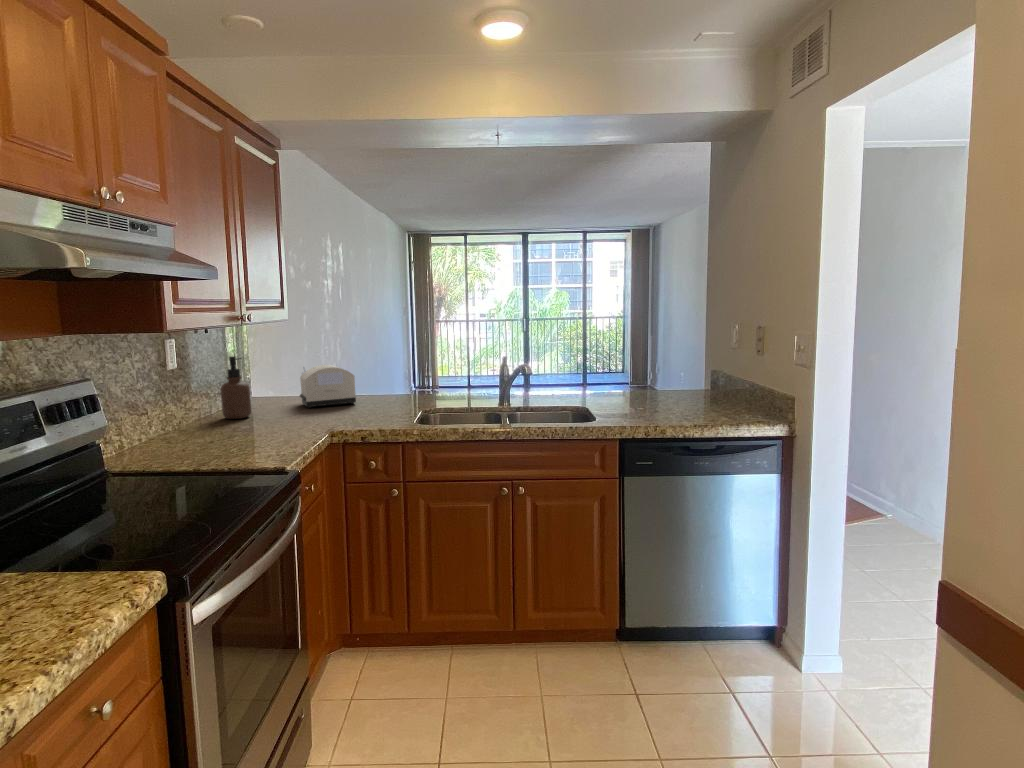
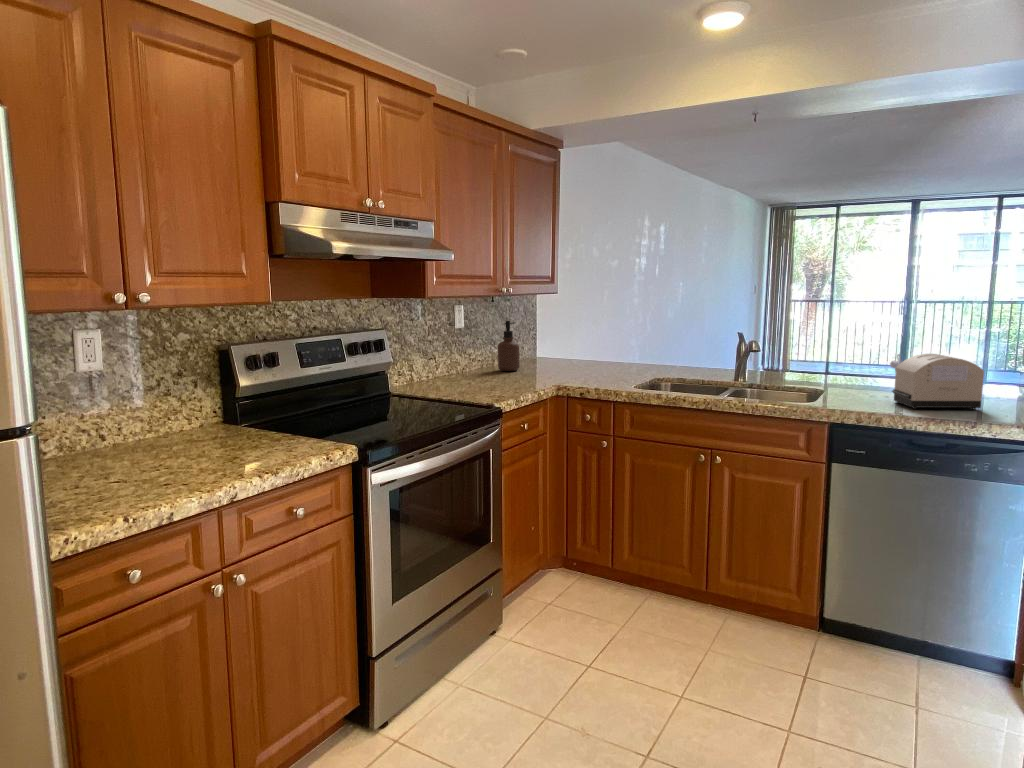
toaster: present [300,365,356,408] -> present [890,354,984,410]

